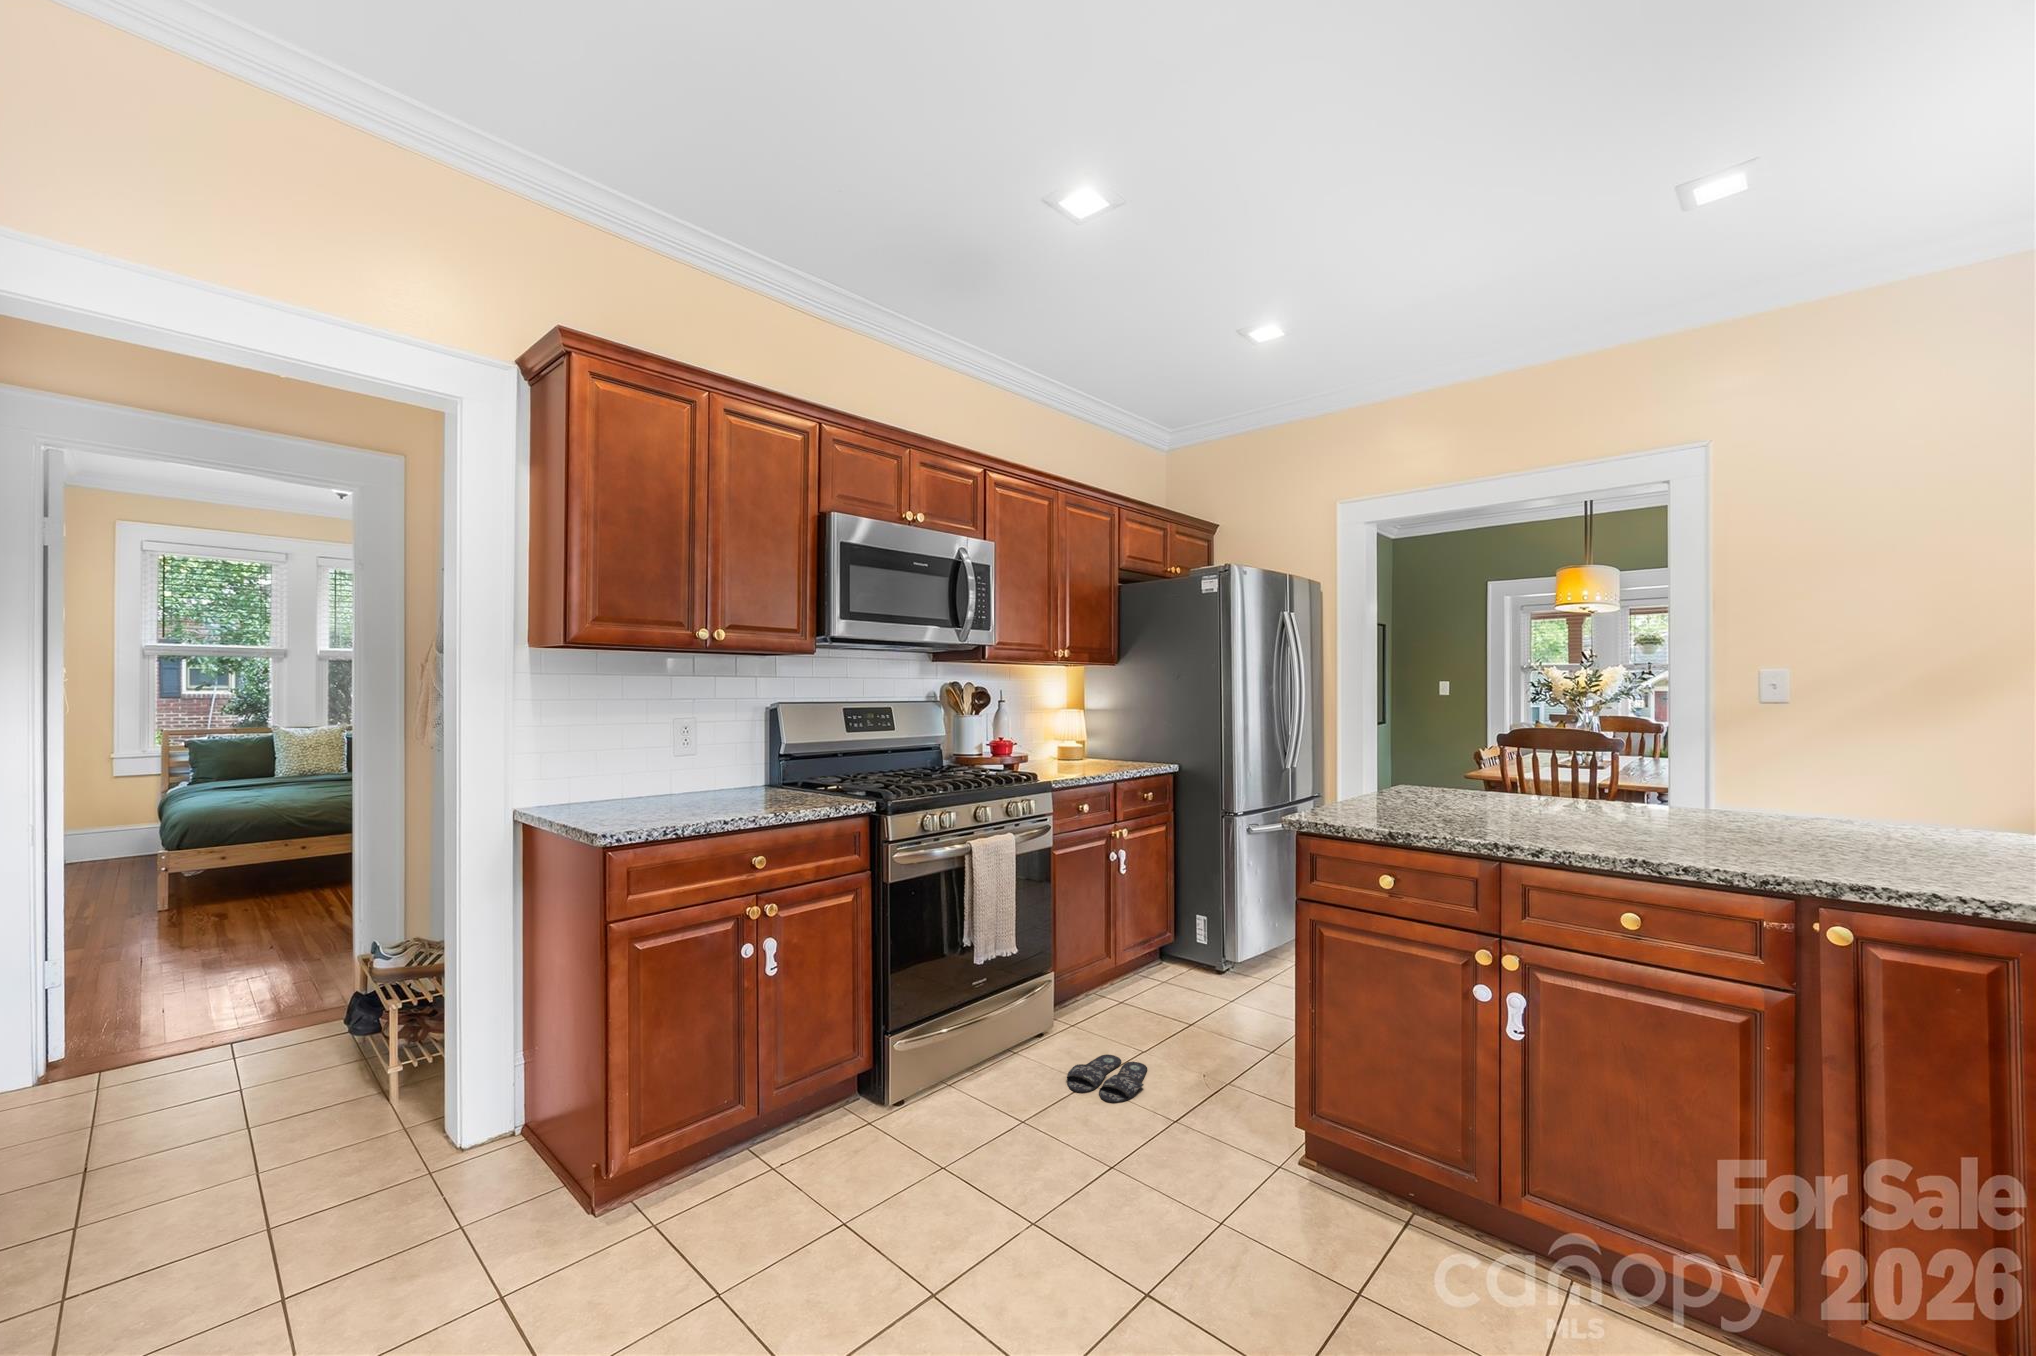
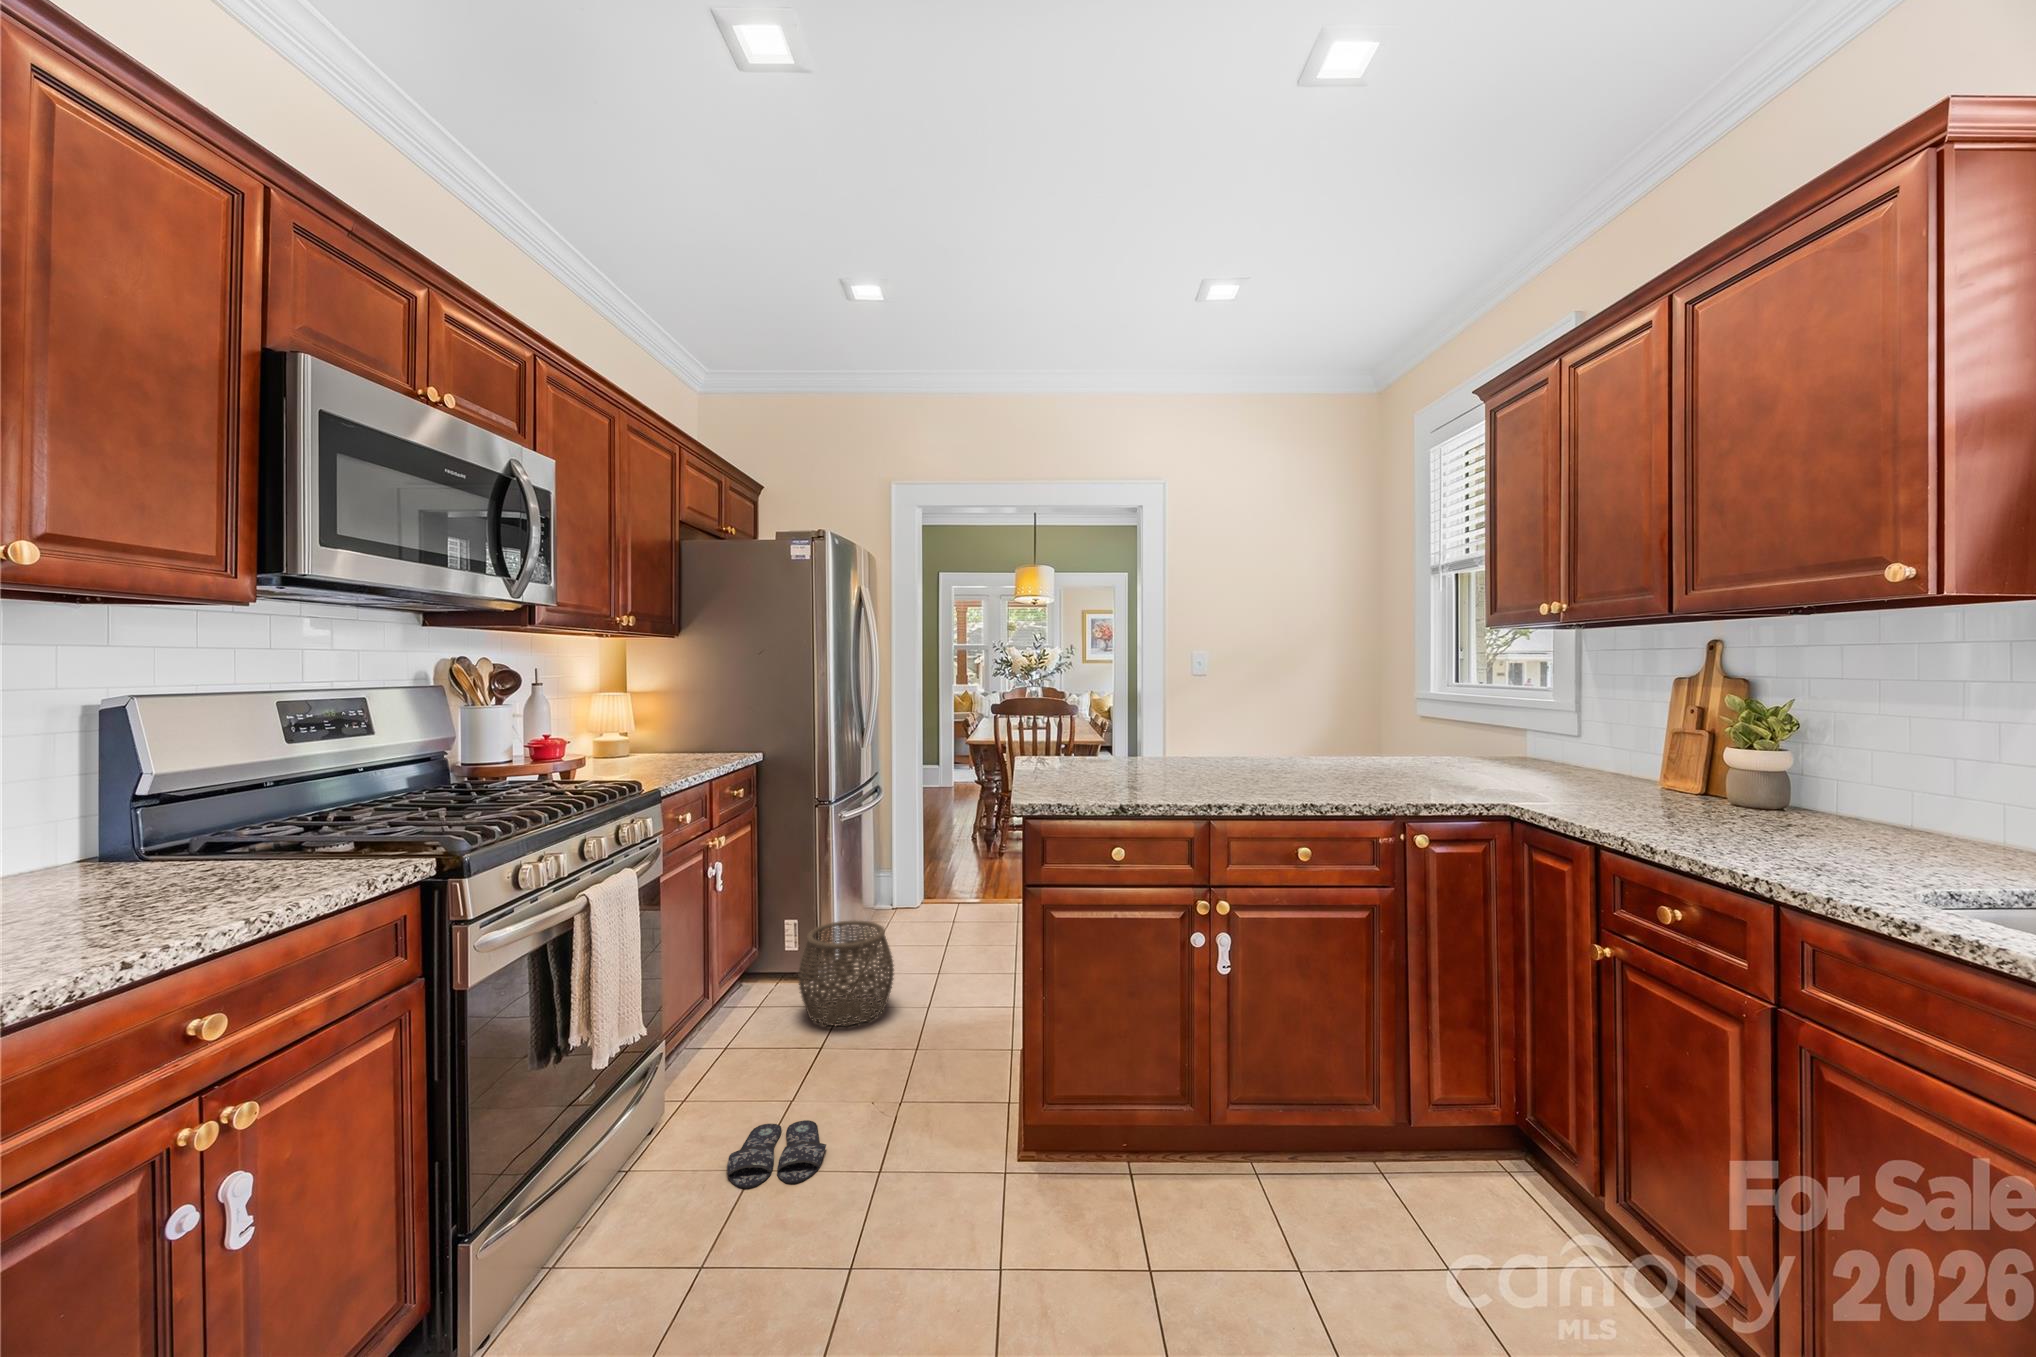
woven basket: none [1182,916,1269,1010] -> present [798,921,894,1026]

